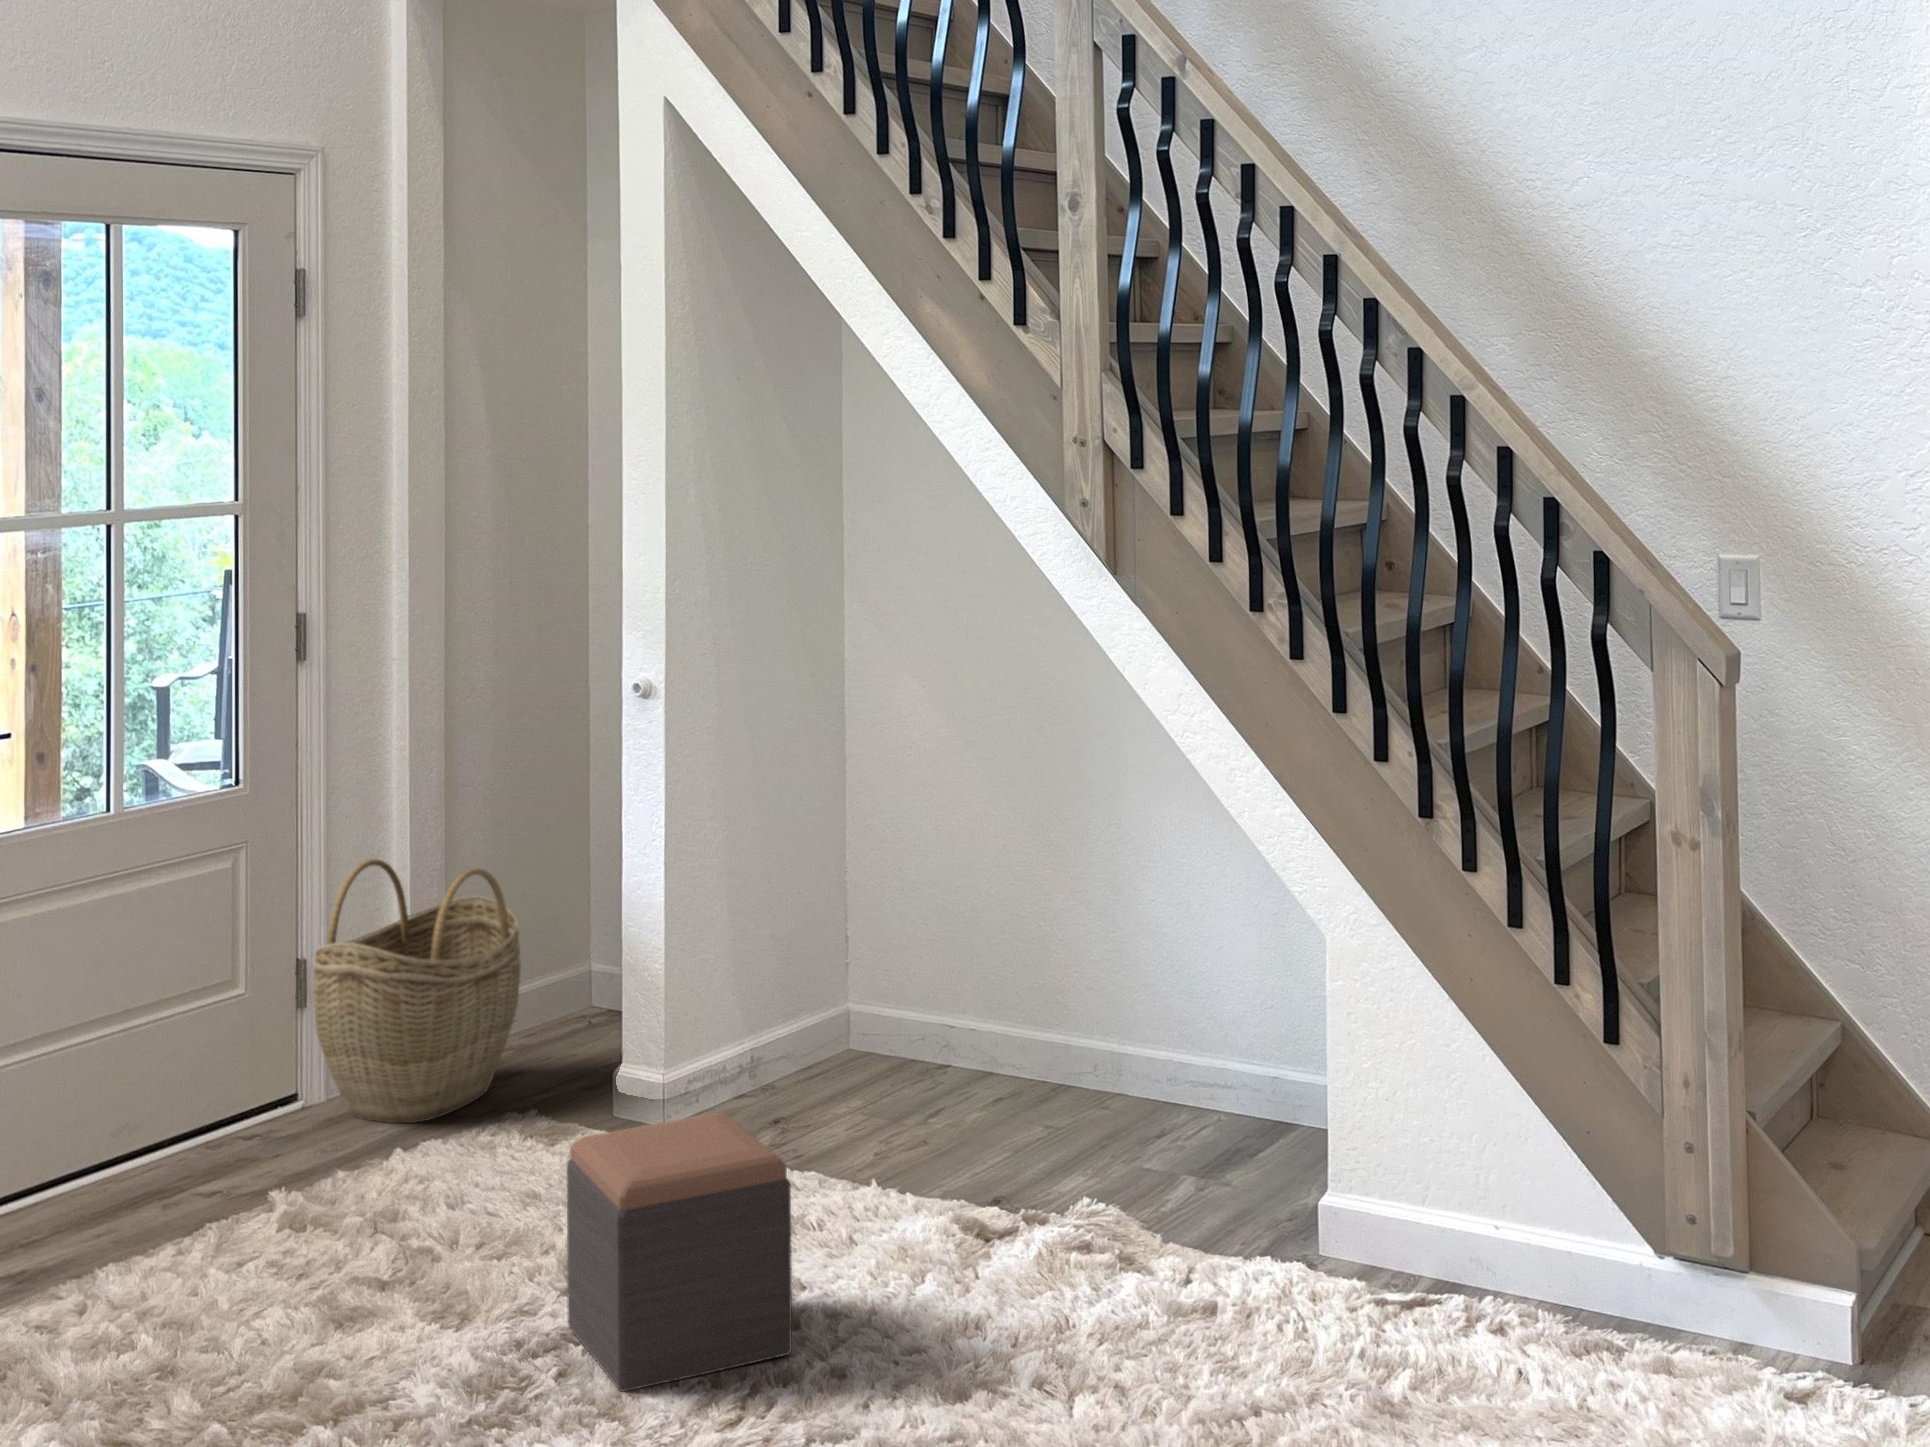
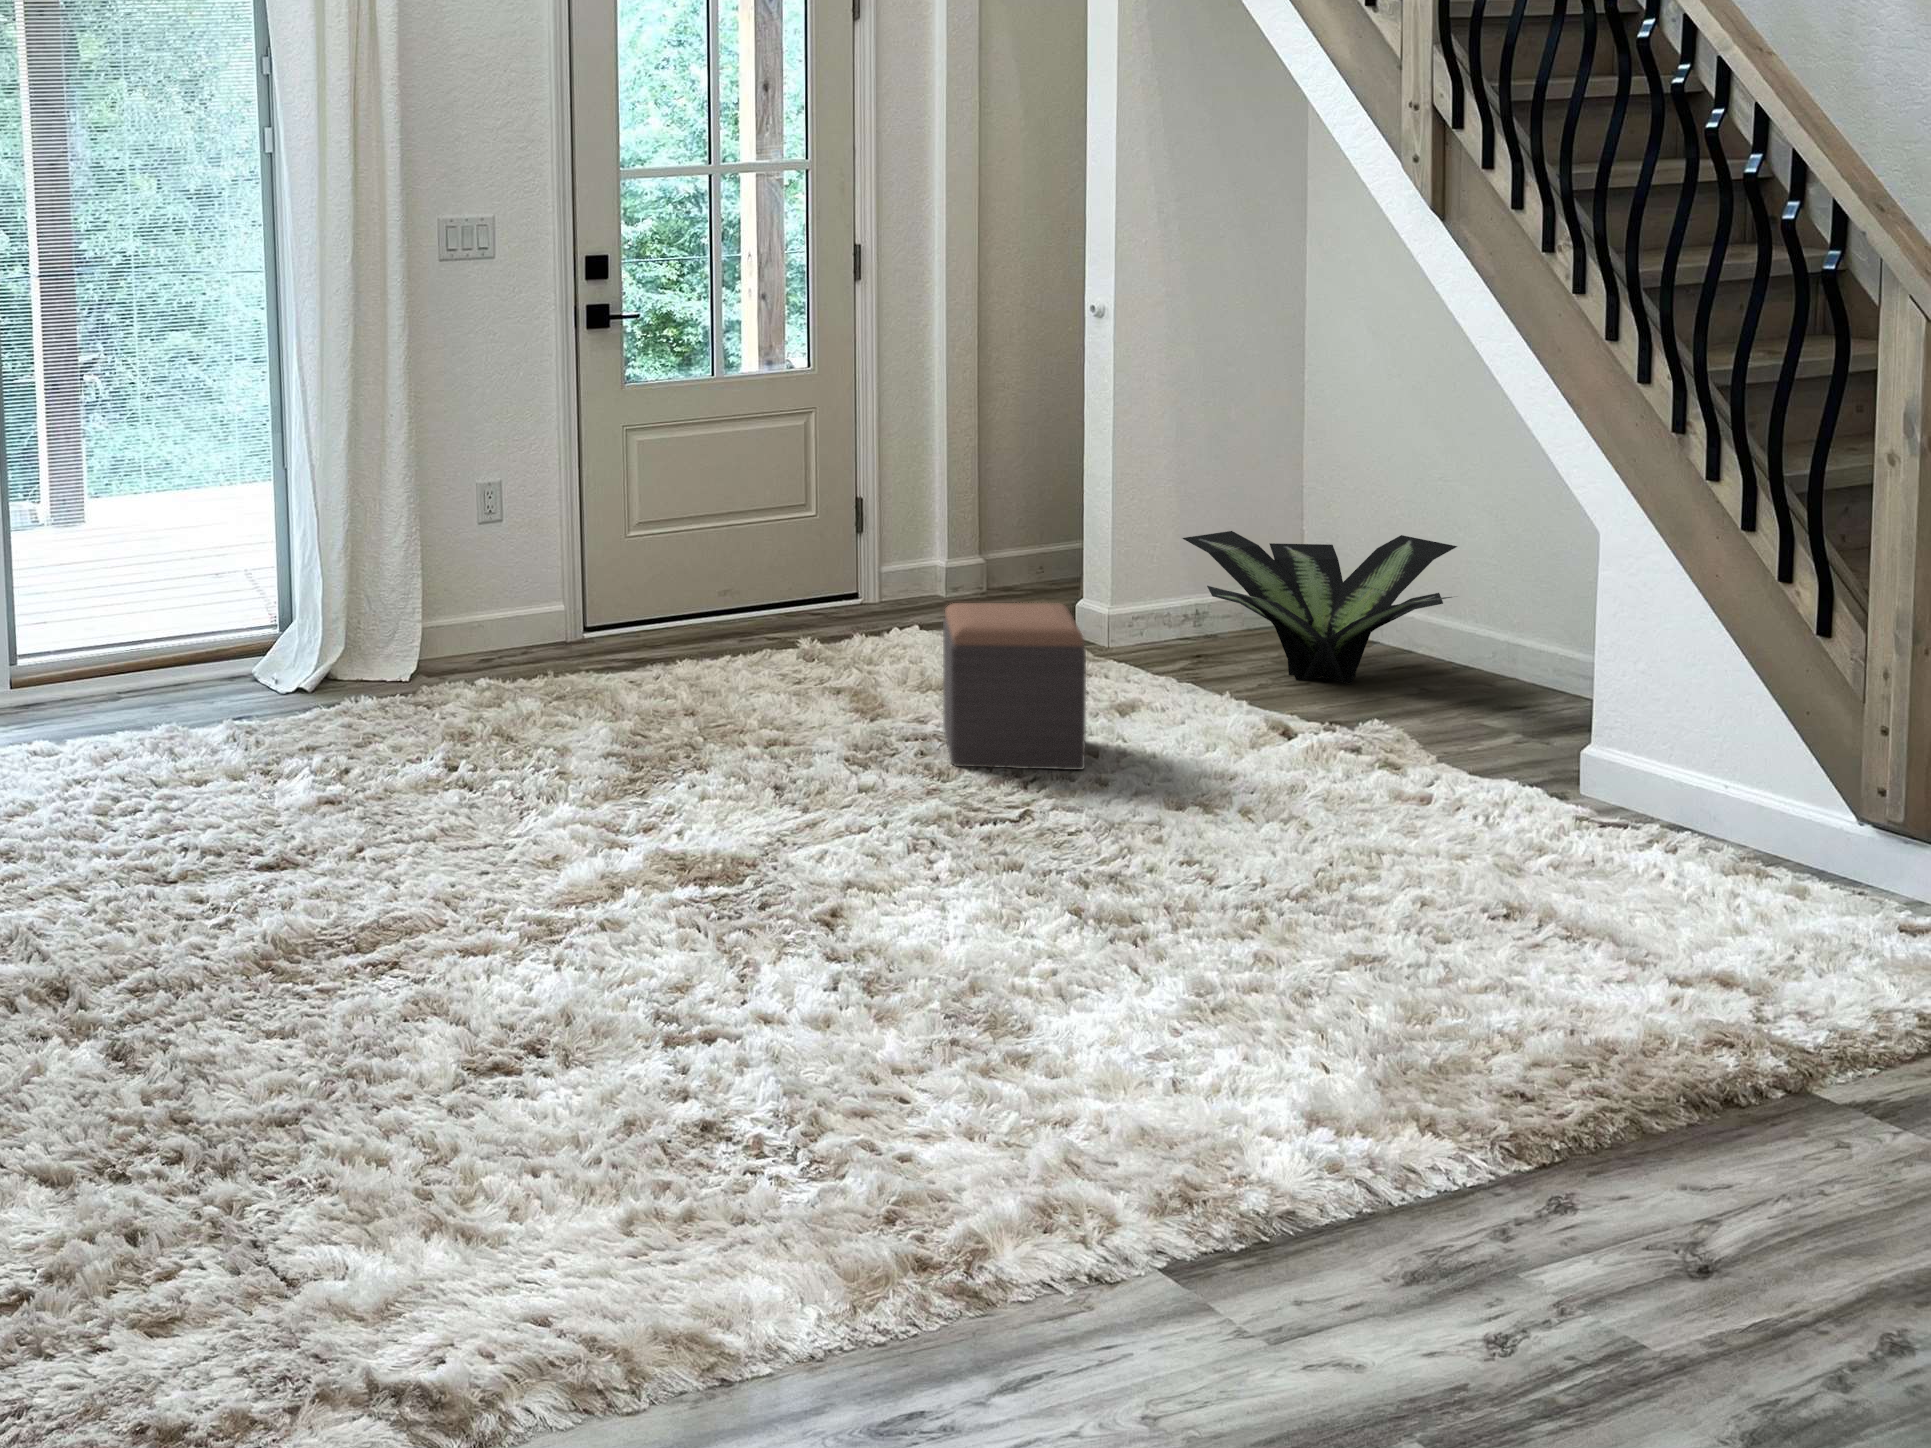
woven basket: present [313,859,521,1123] -> none [860,430,1019,620]
potted plant: none [749,931,1089,1138] -> present [1183,531,1457,684]

